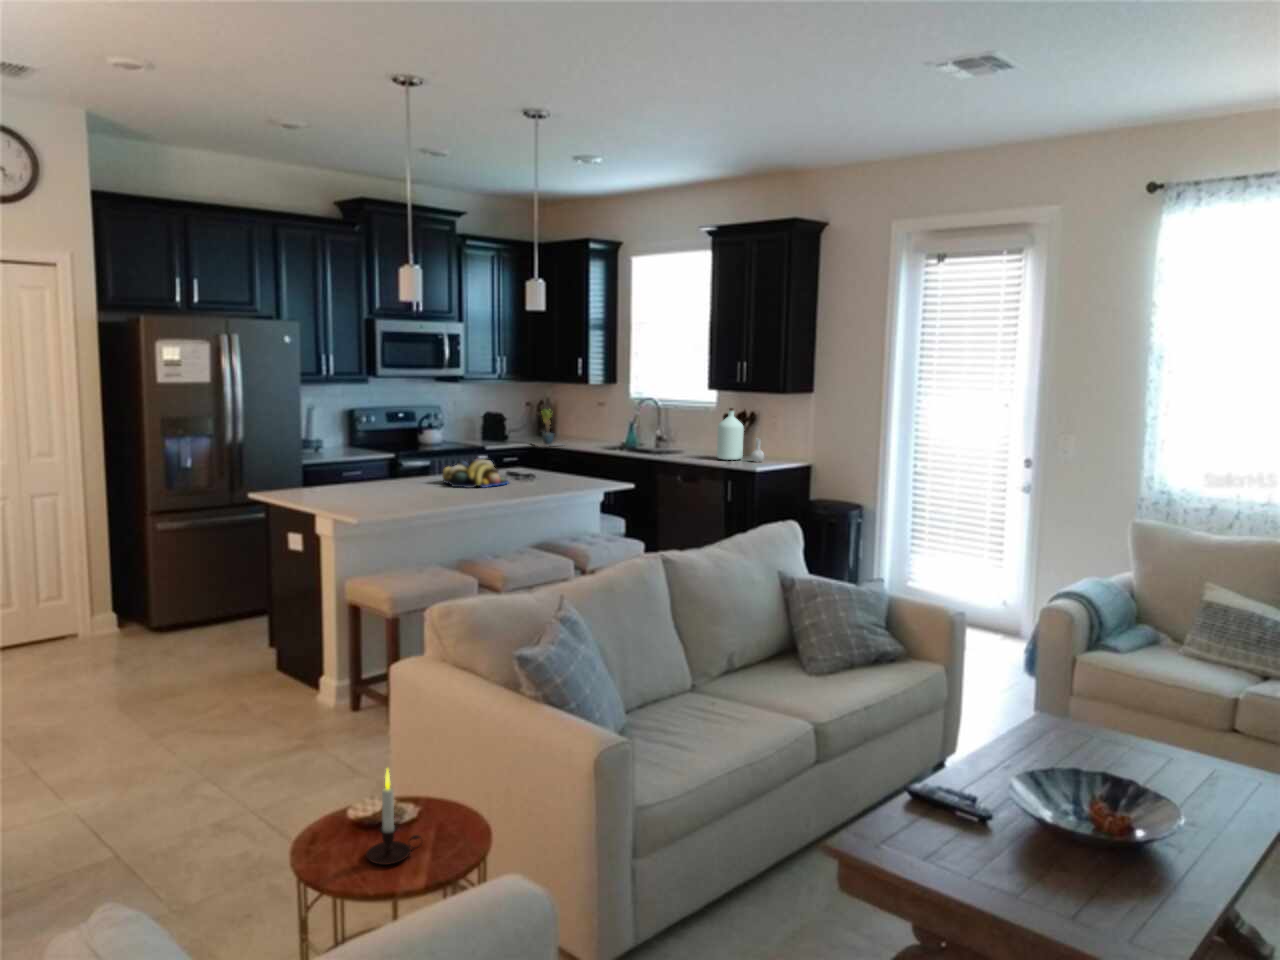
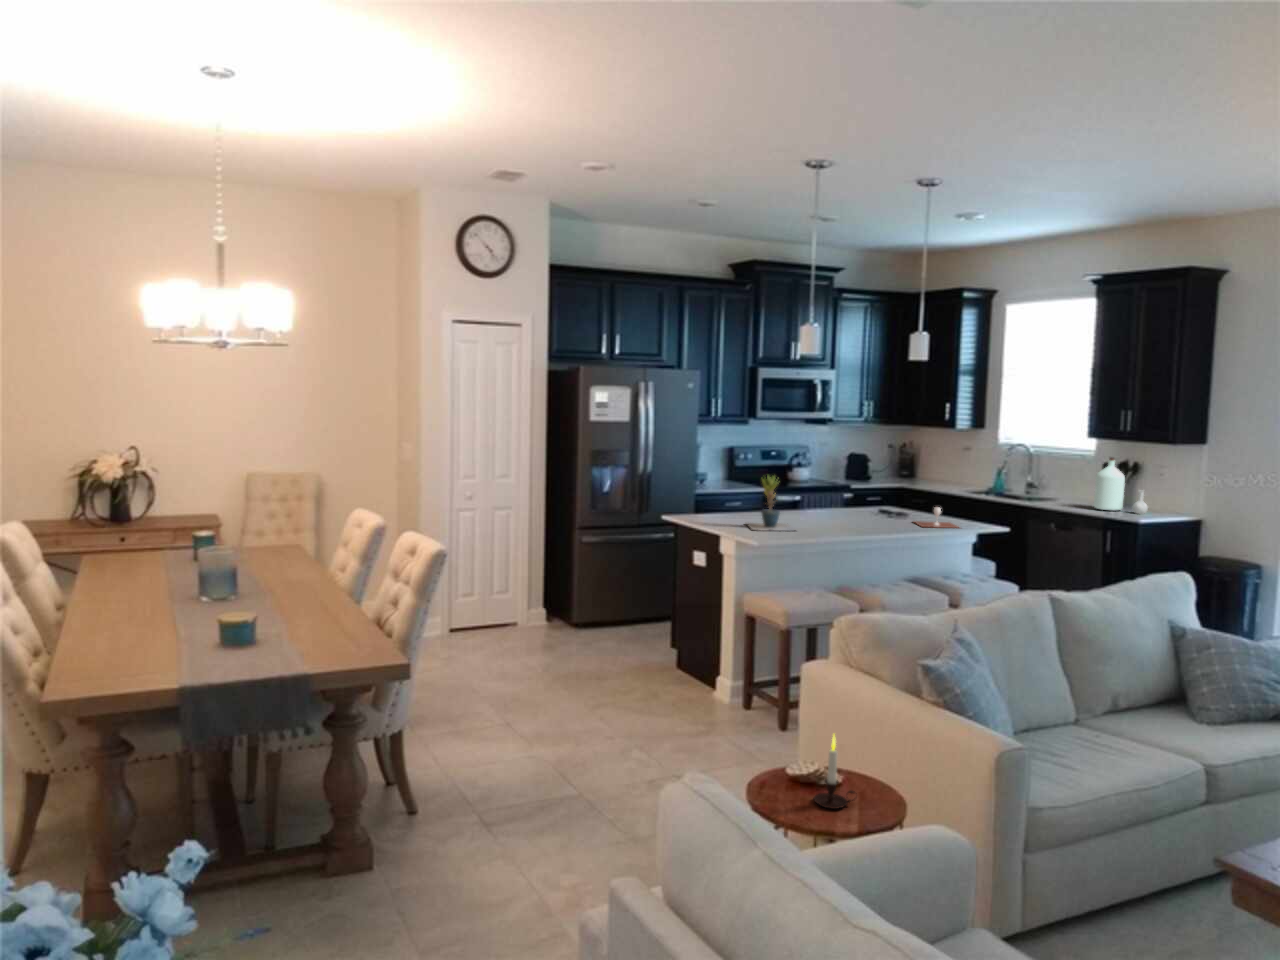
potted plant: present [534,409,562,446] -> present [747,476,797,531]
fruit bowl: present [442,458,508,488] -> none [825,496,887,524]
wine glass: none [535,465,586,488] -> present [915,507,958,528]

